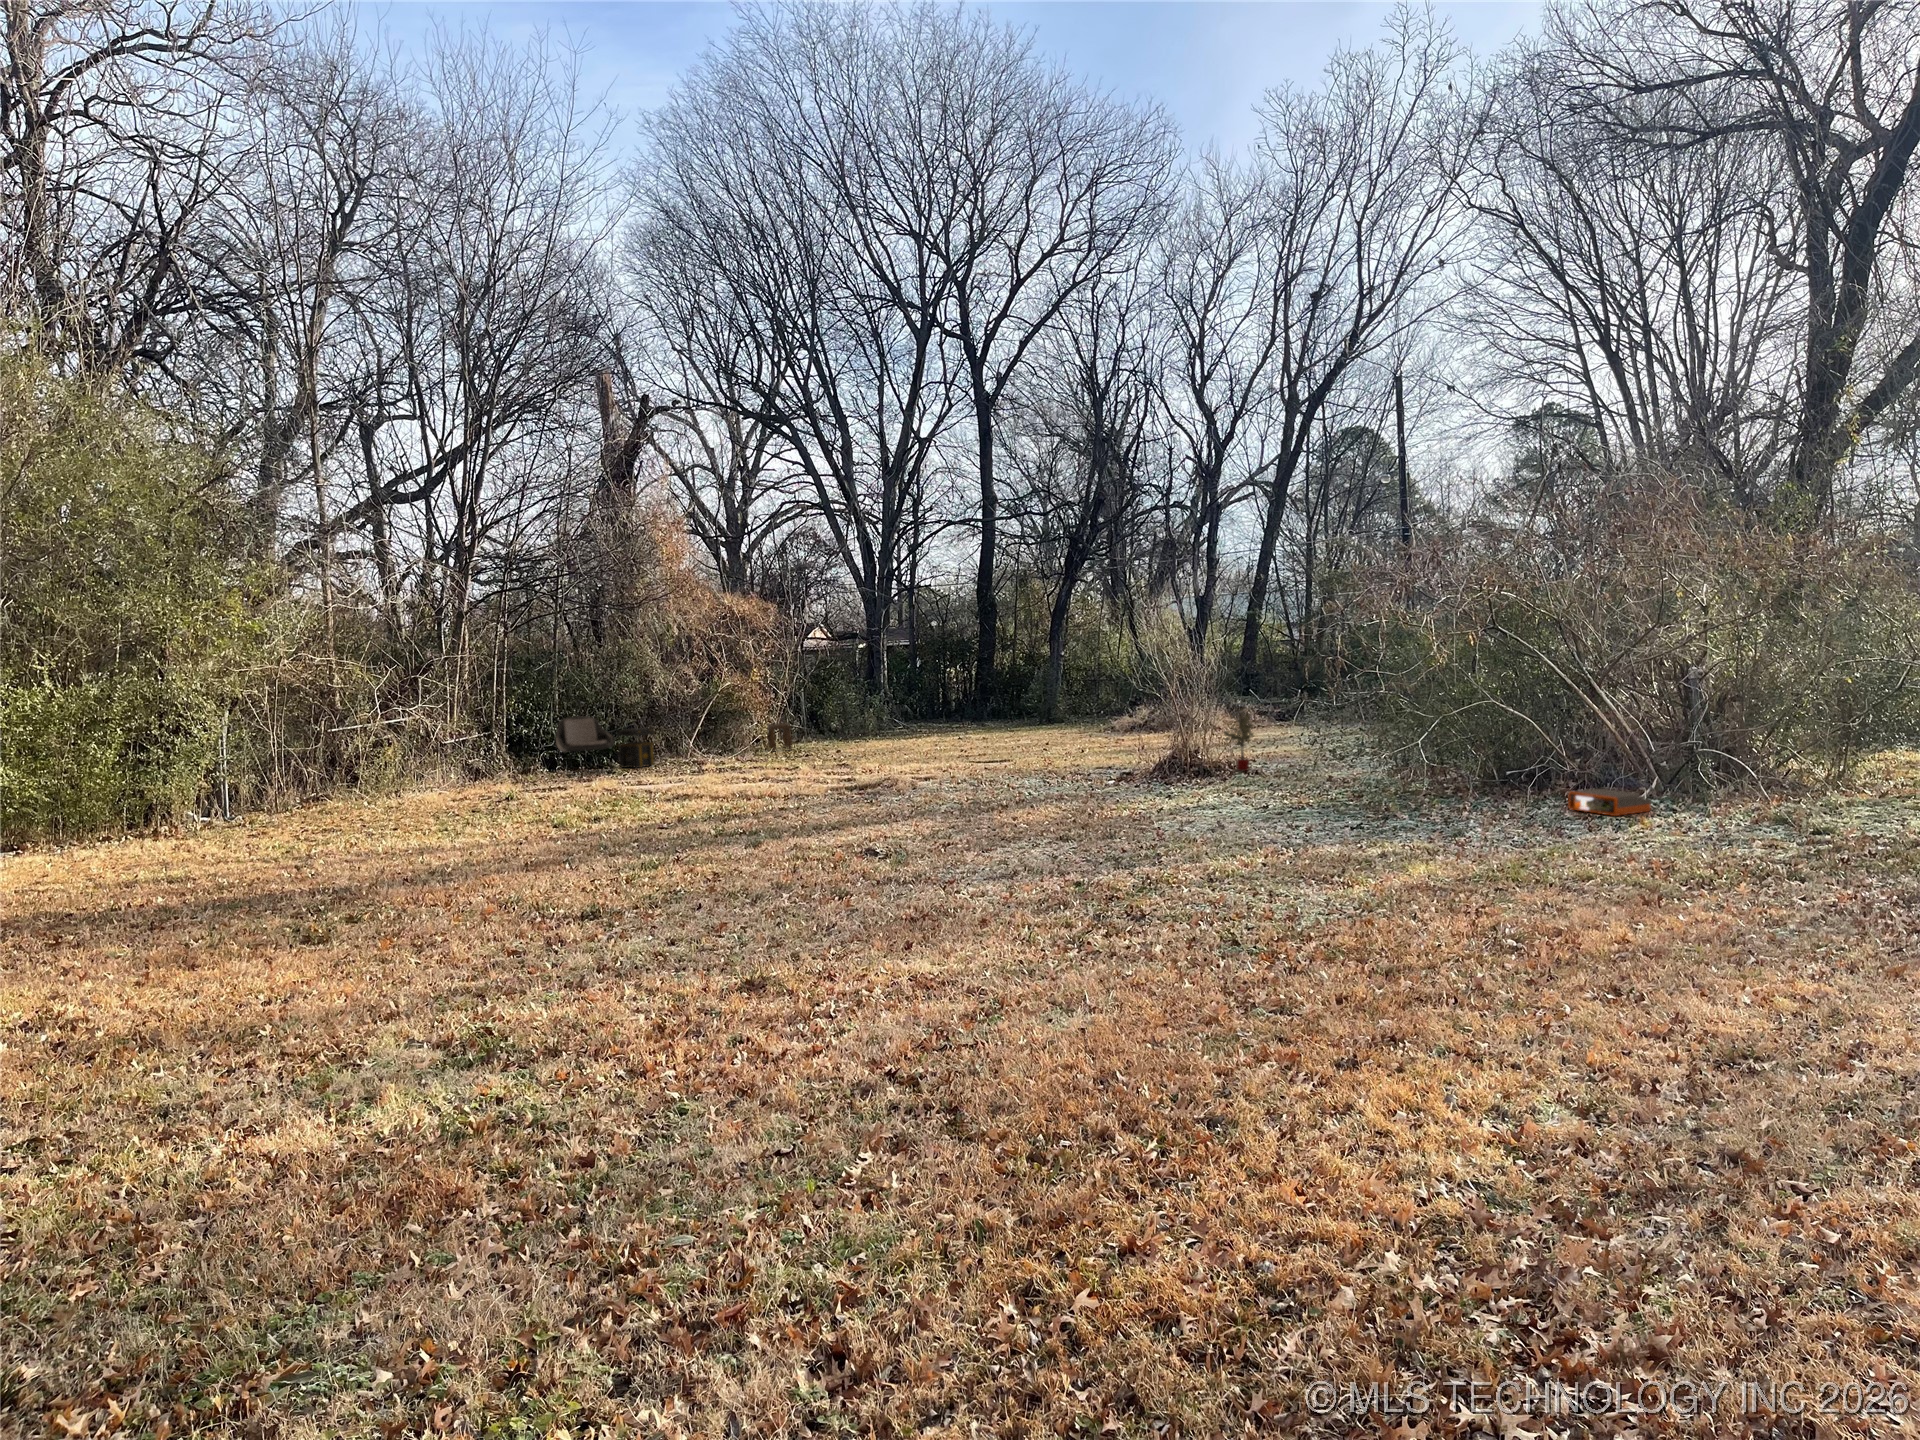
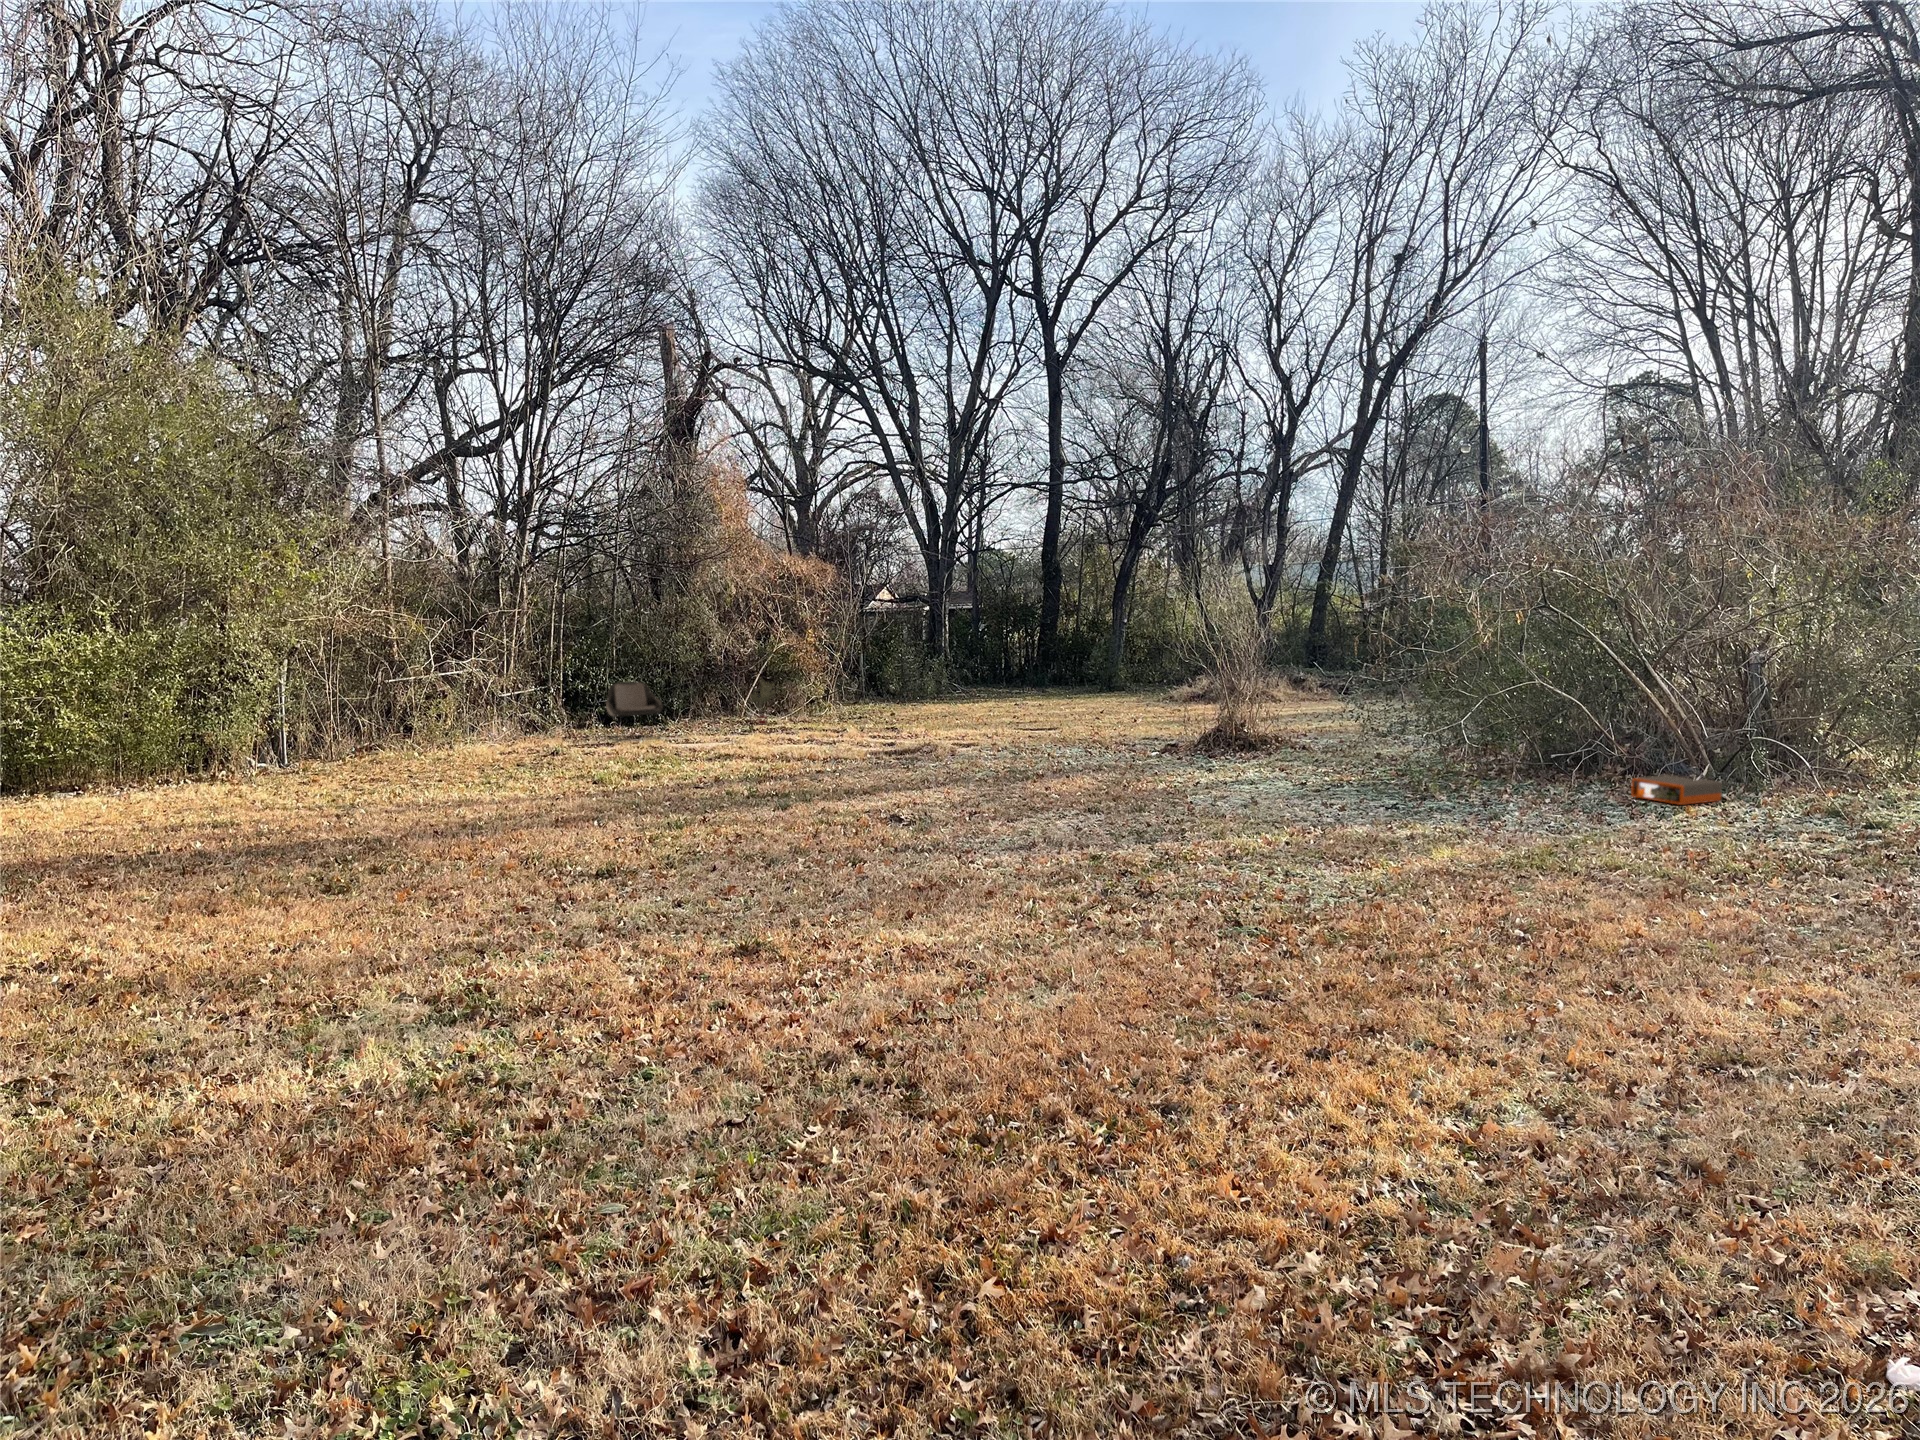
potted tree: present [1224,710,1254,771] -> present [749,680,775,725]
bench: present [767,723,792,752] -> none [818,691,842,720]
toolbox: present [617,728,655,768] -> none [667,694,704,734]

